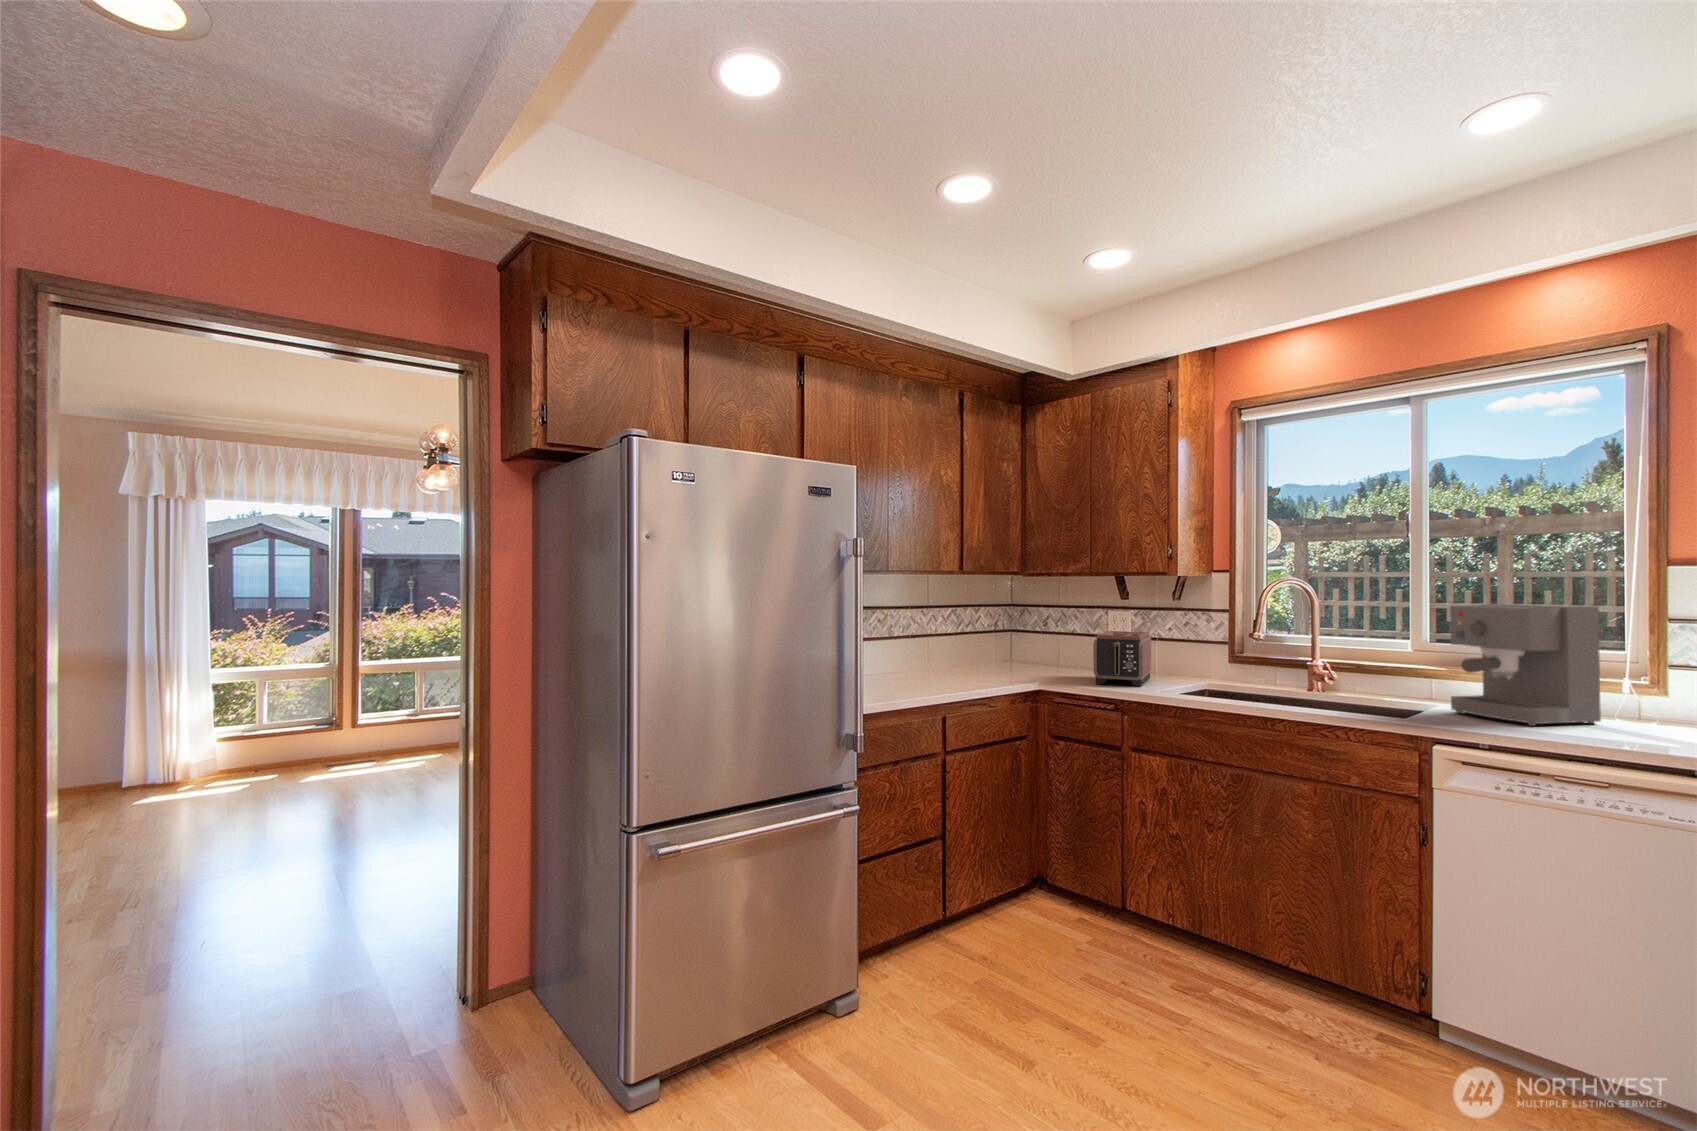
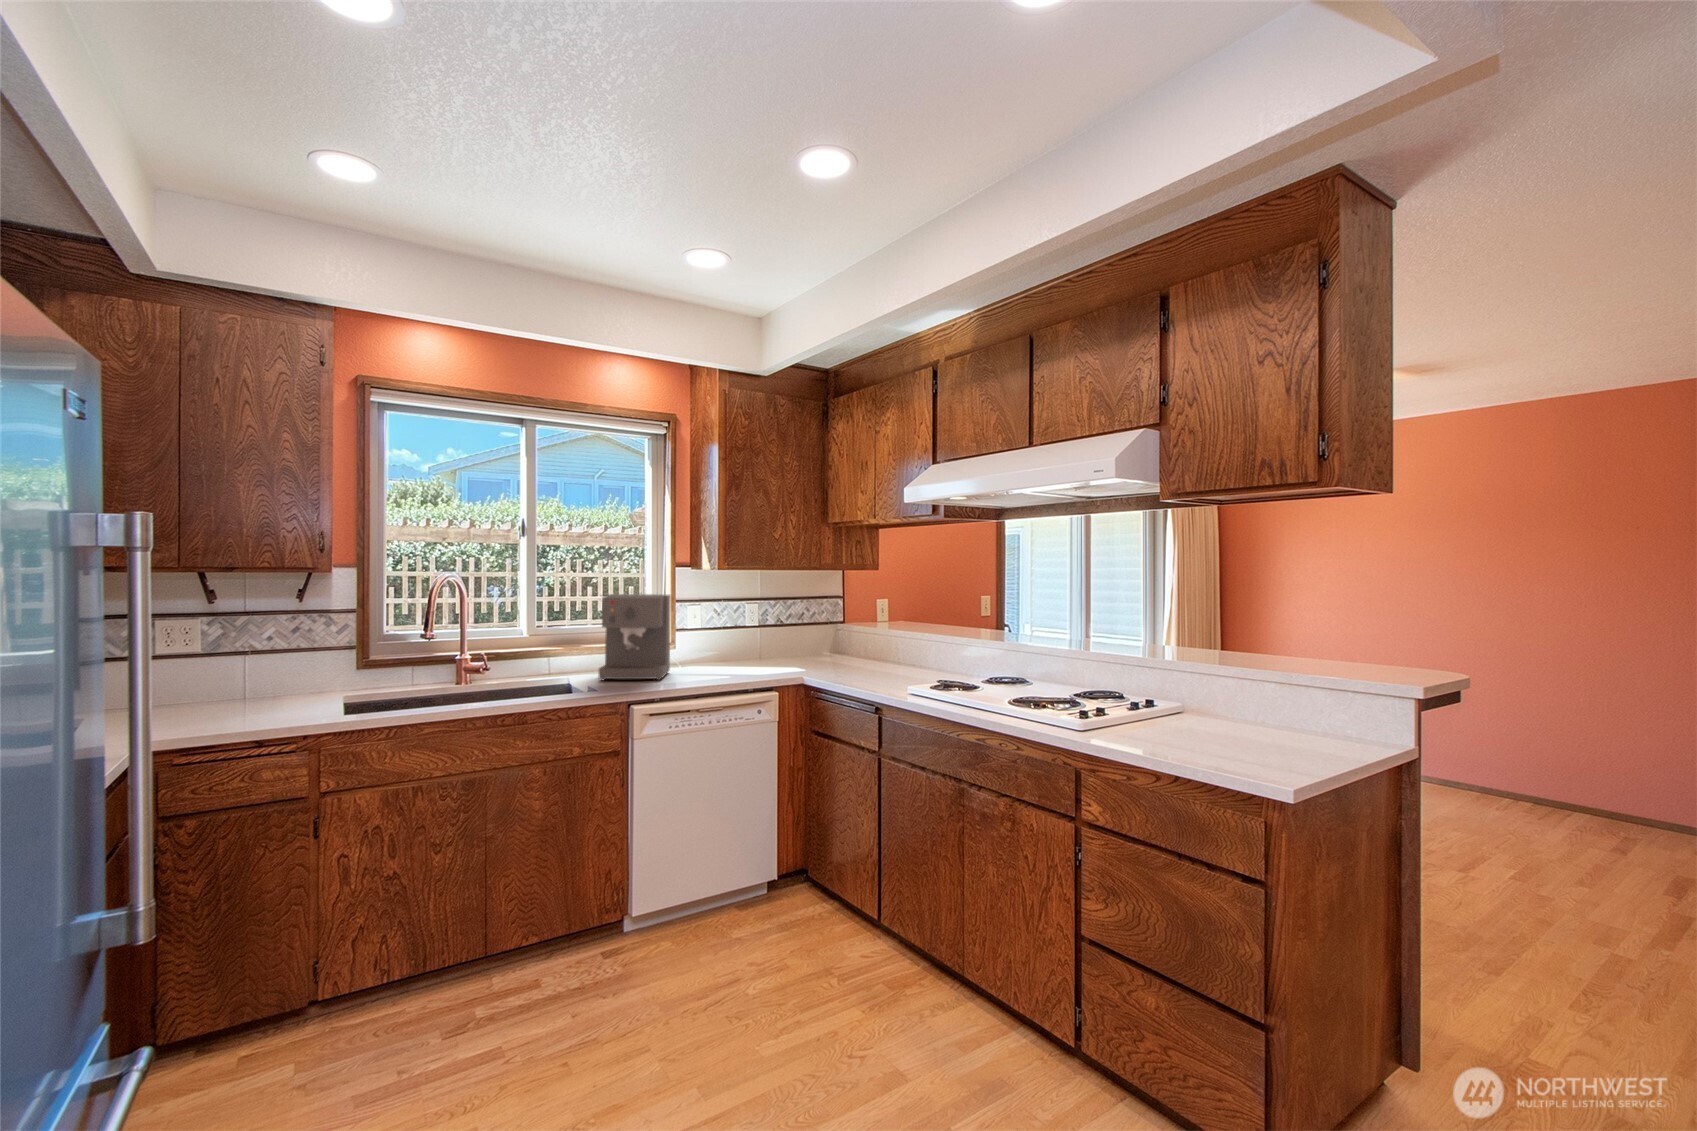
toaster: present [1093,631,1151,687] -> none [190,644,304,724]

